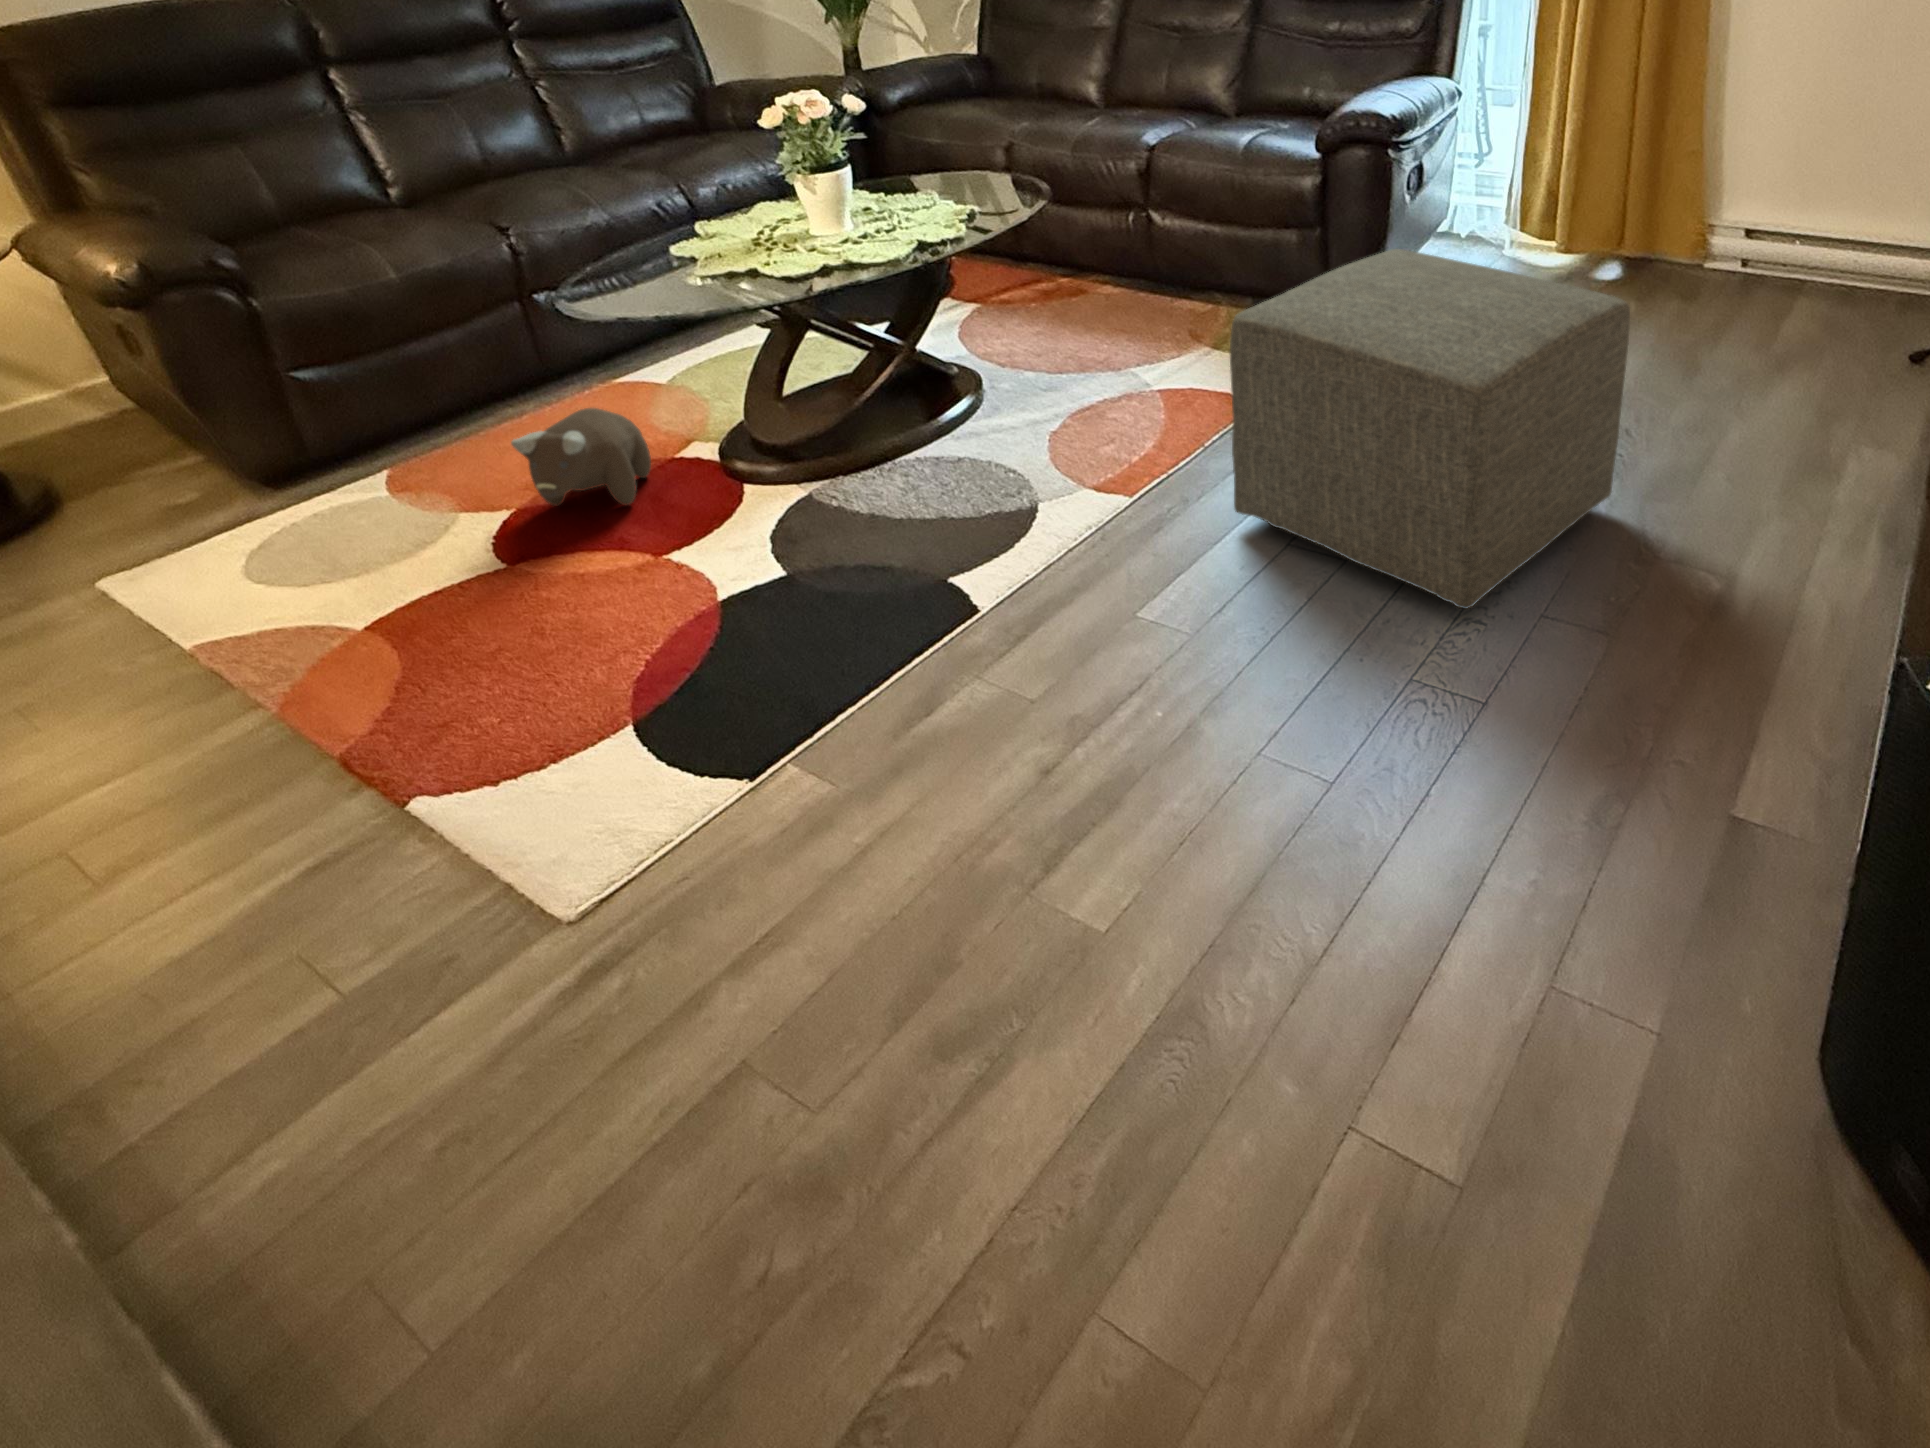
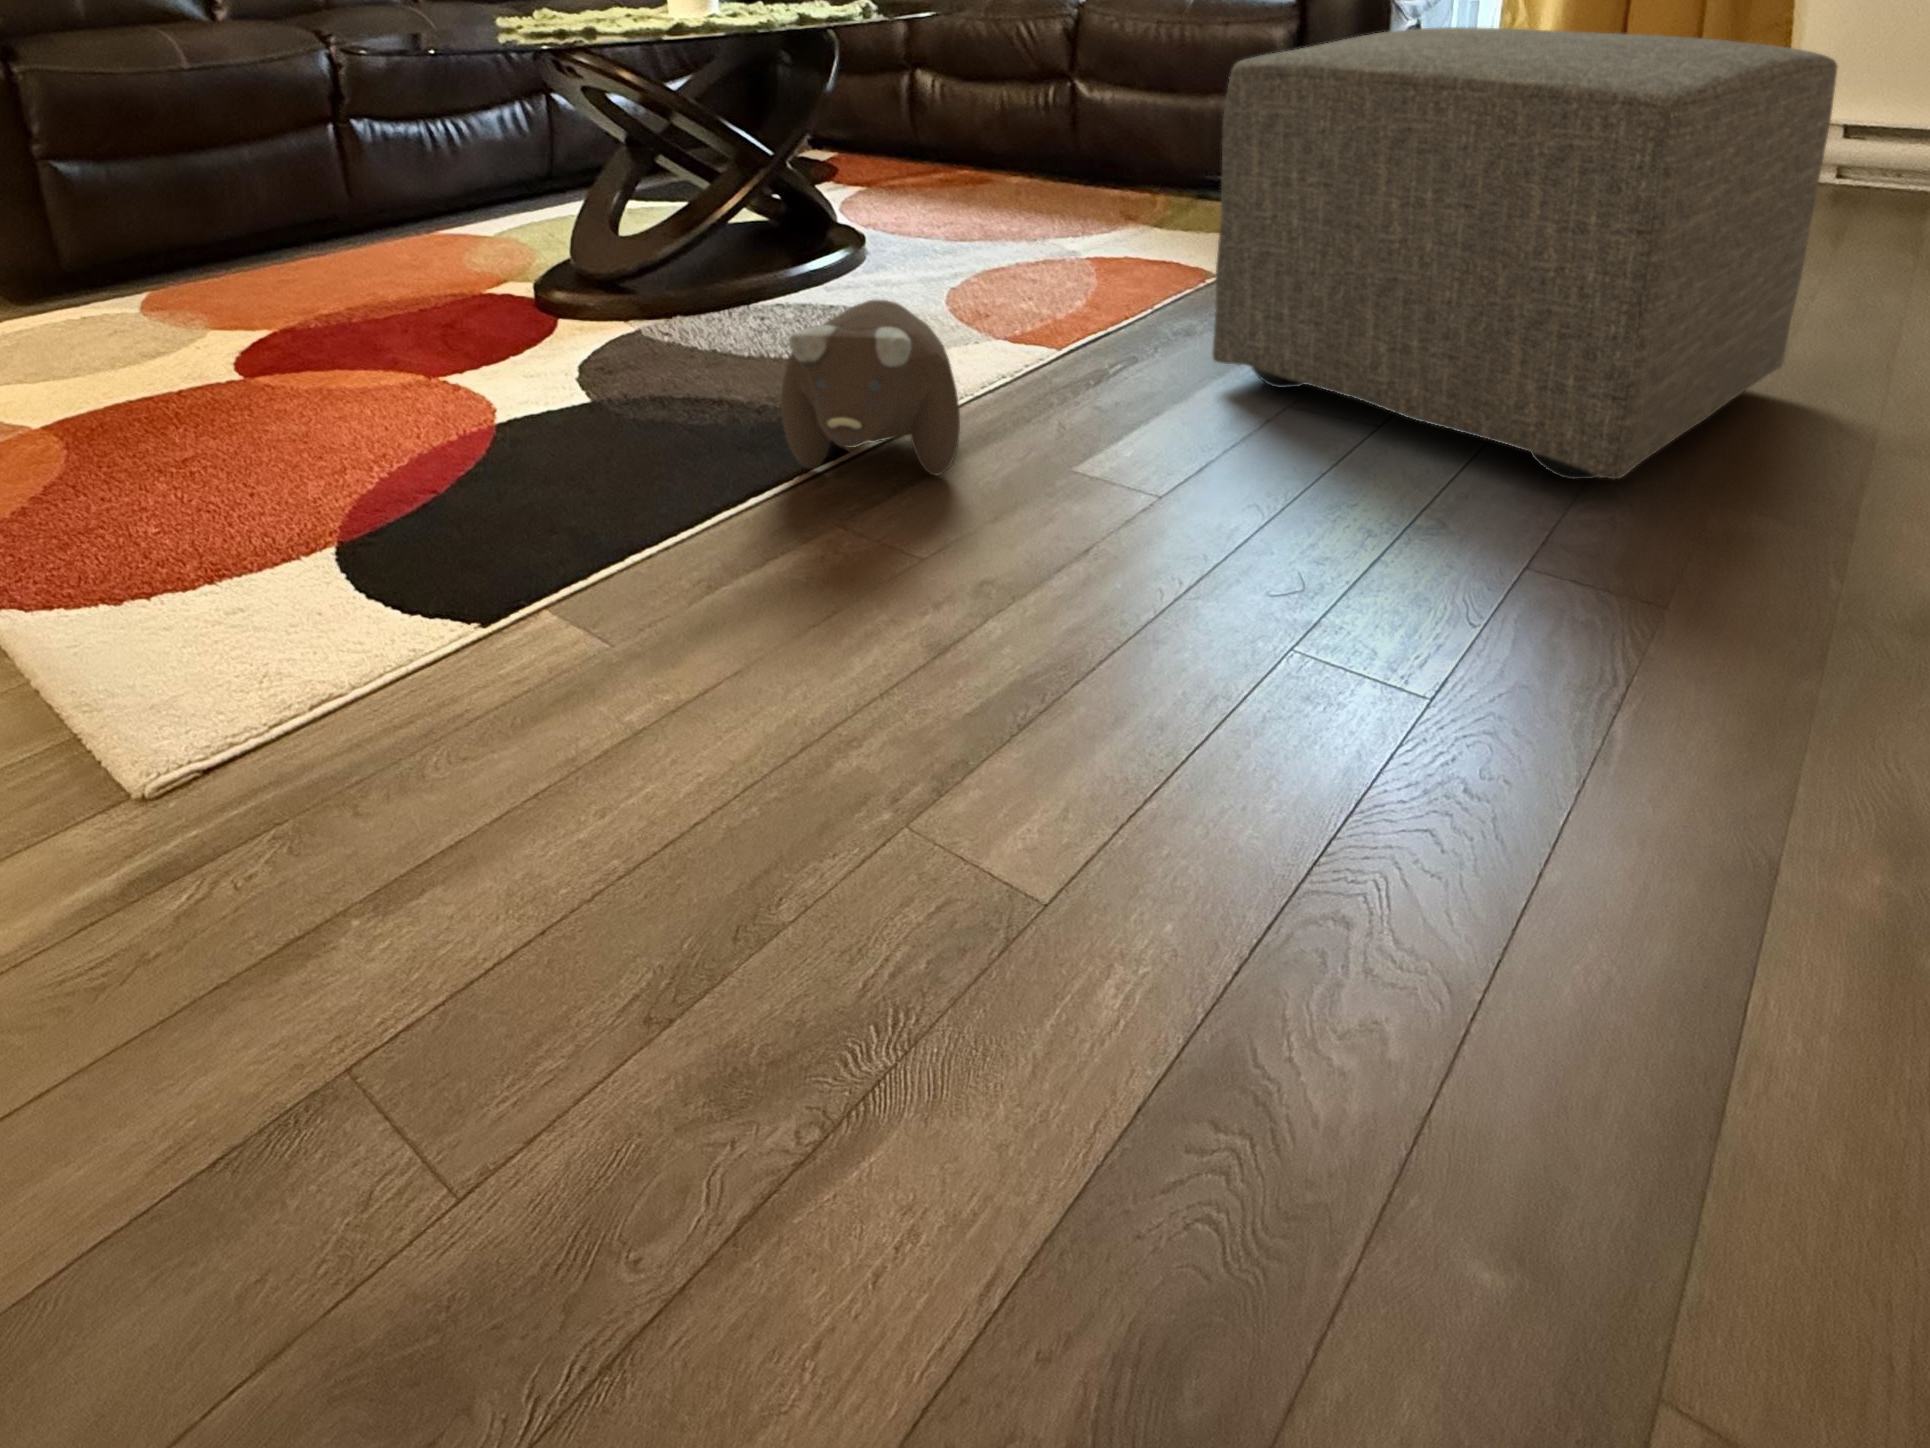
plush toy: present [511,408,651,506] -> present [781,300,960,475]

